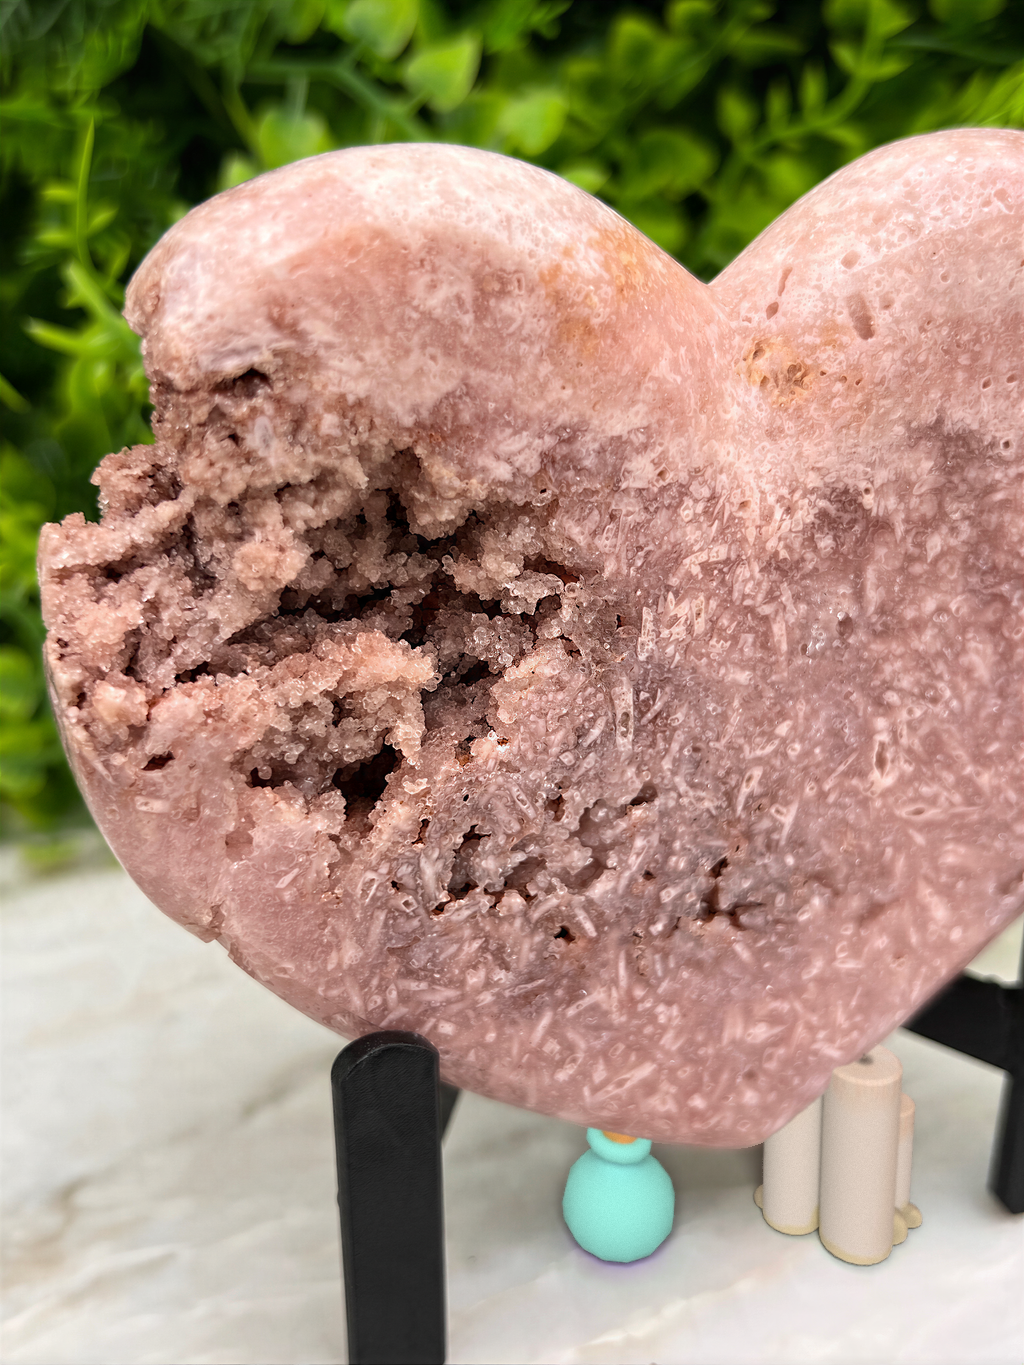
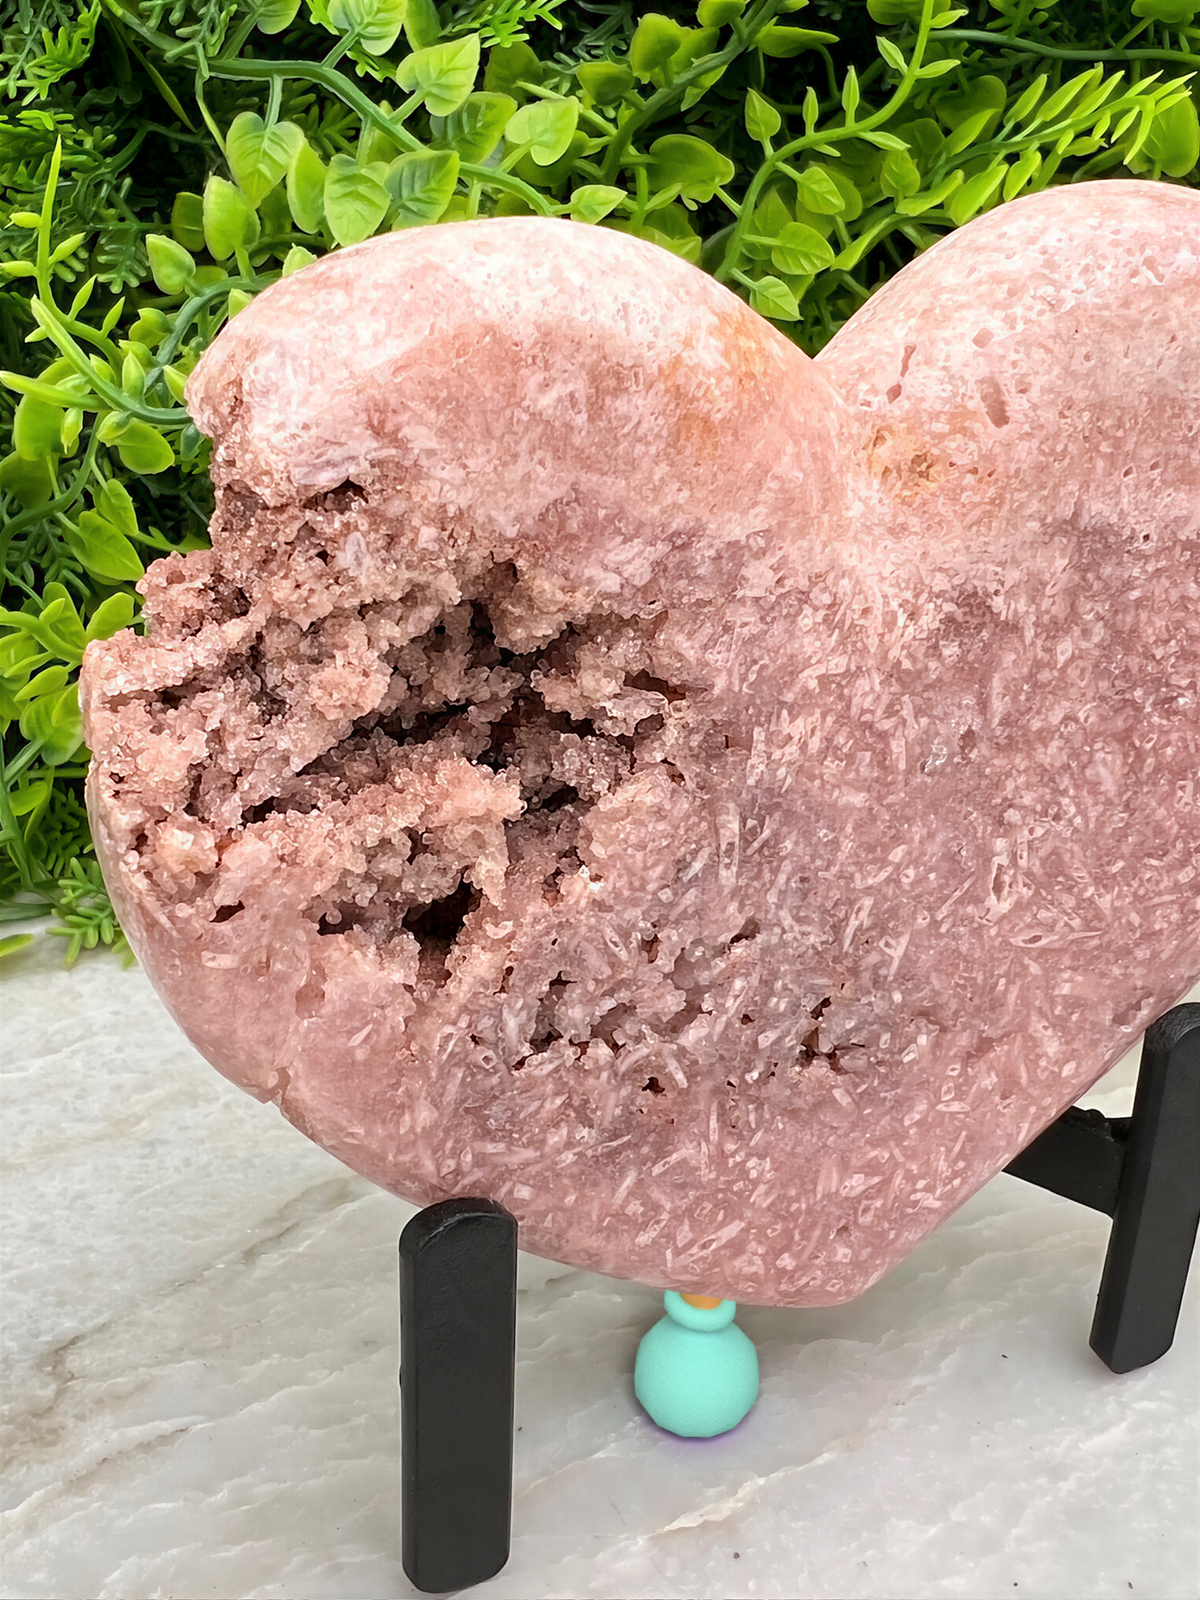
candle: present [754,1044,922,1265] -> none [841,1182,1023,1426]

